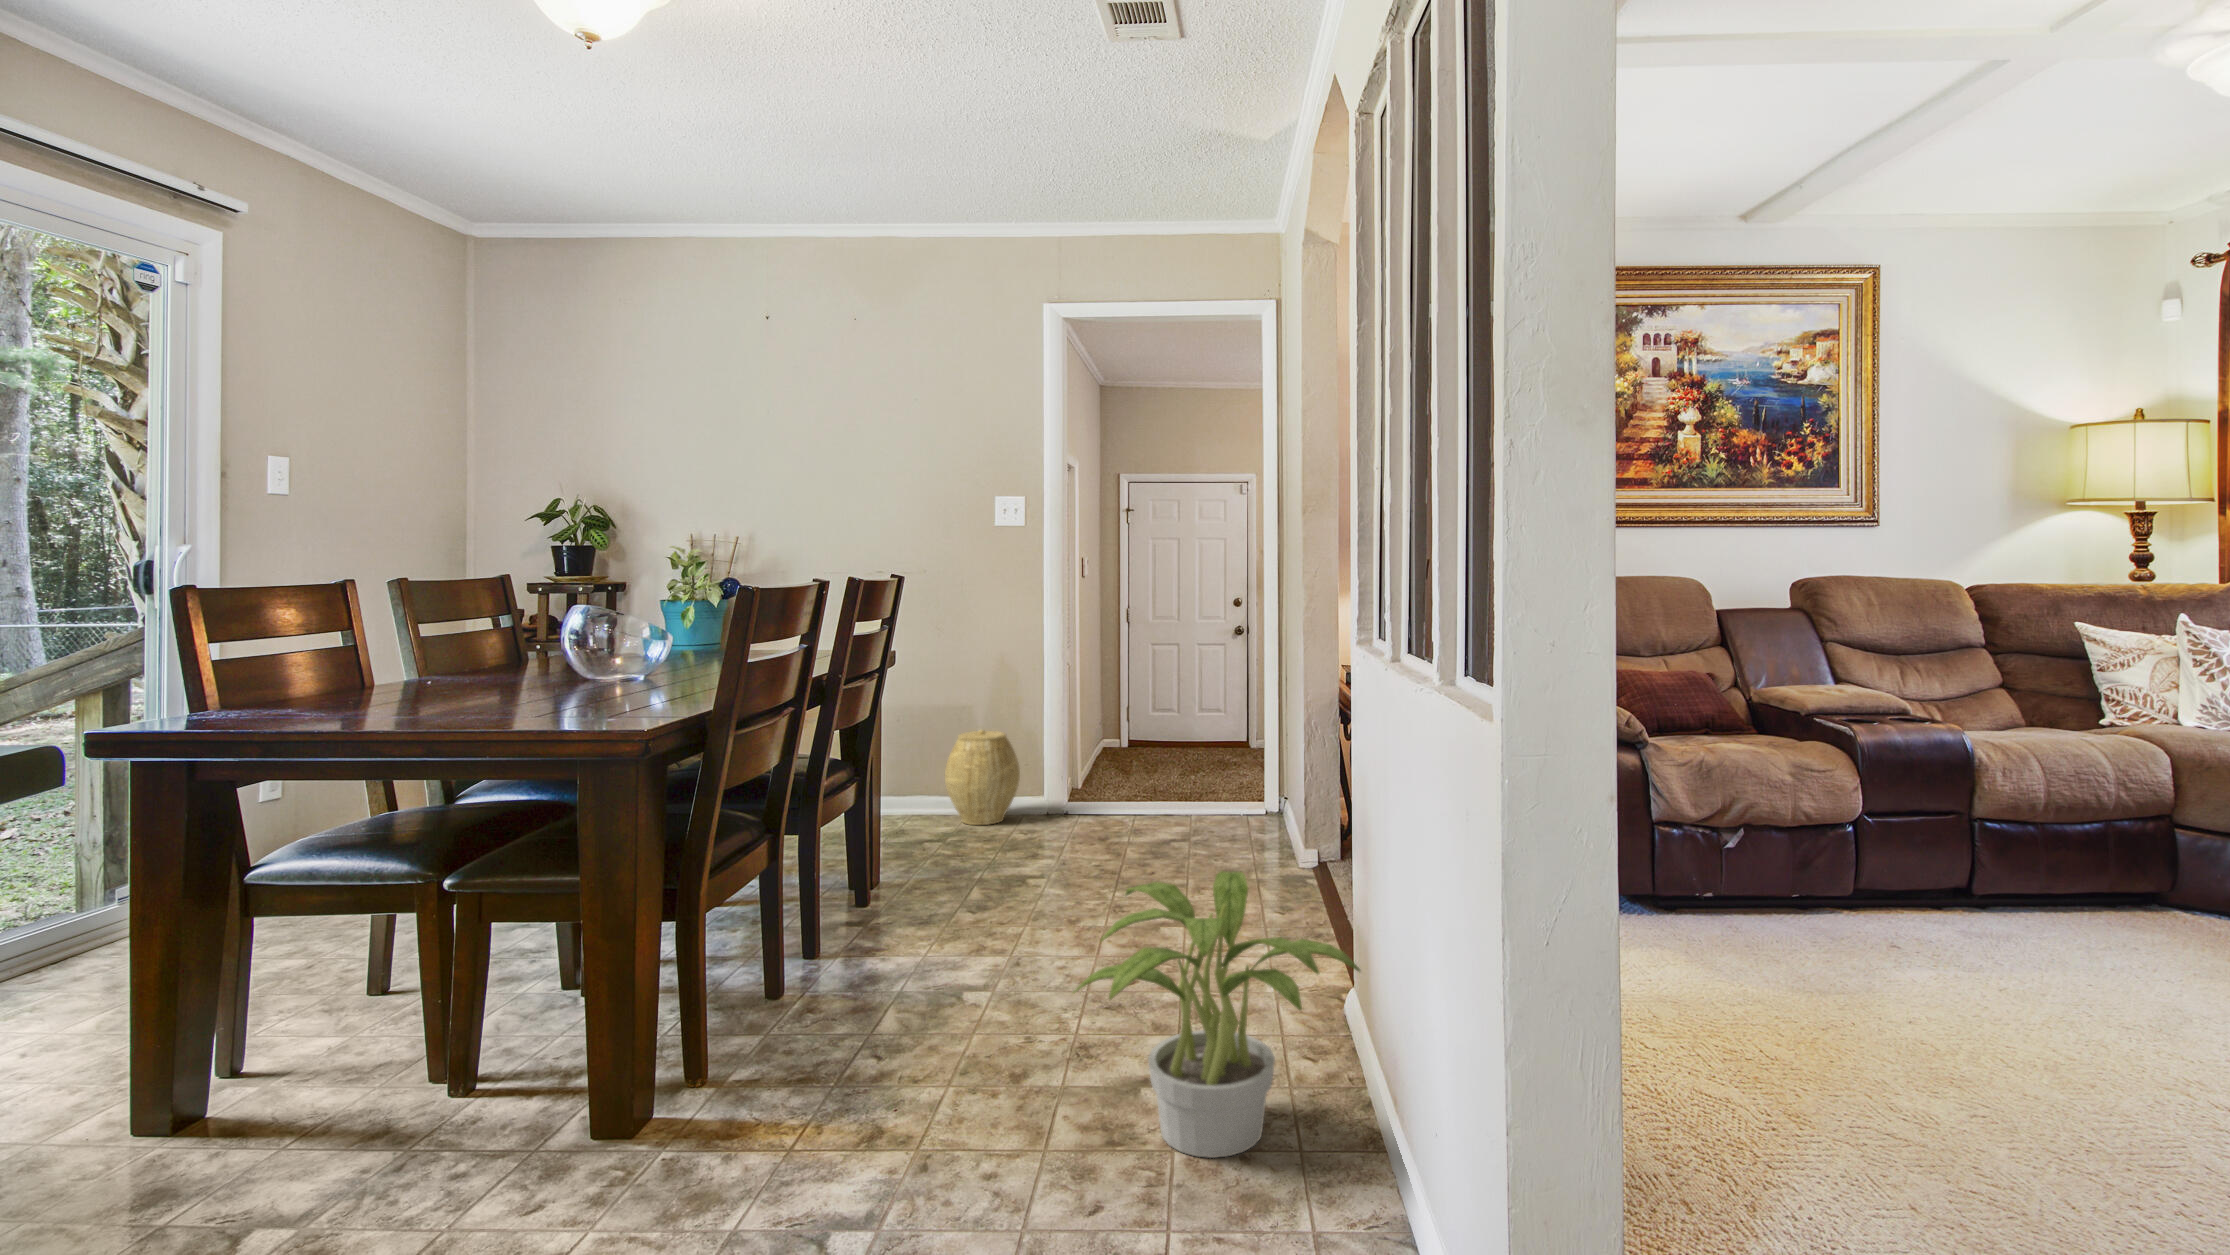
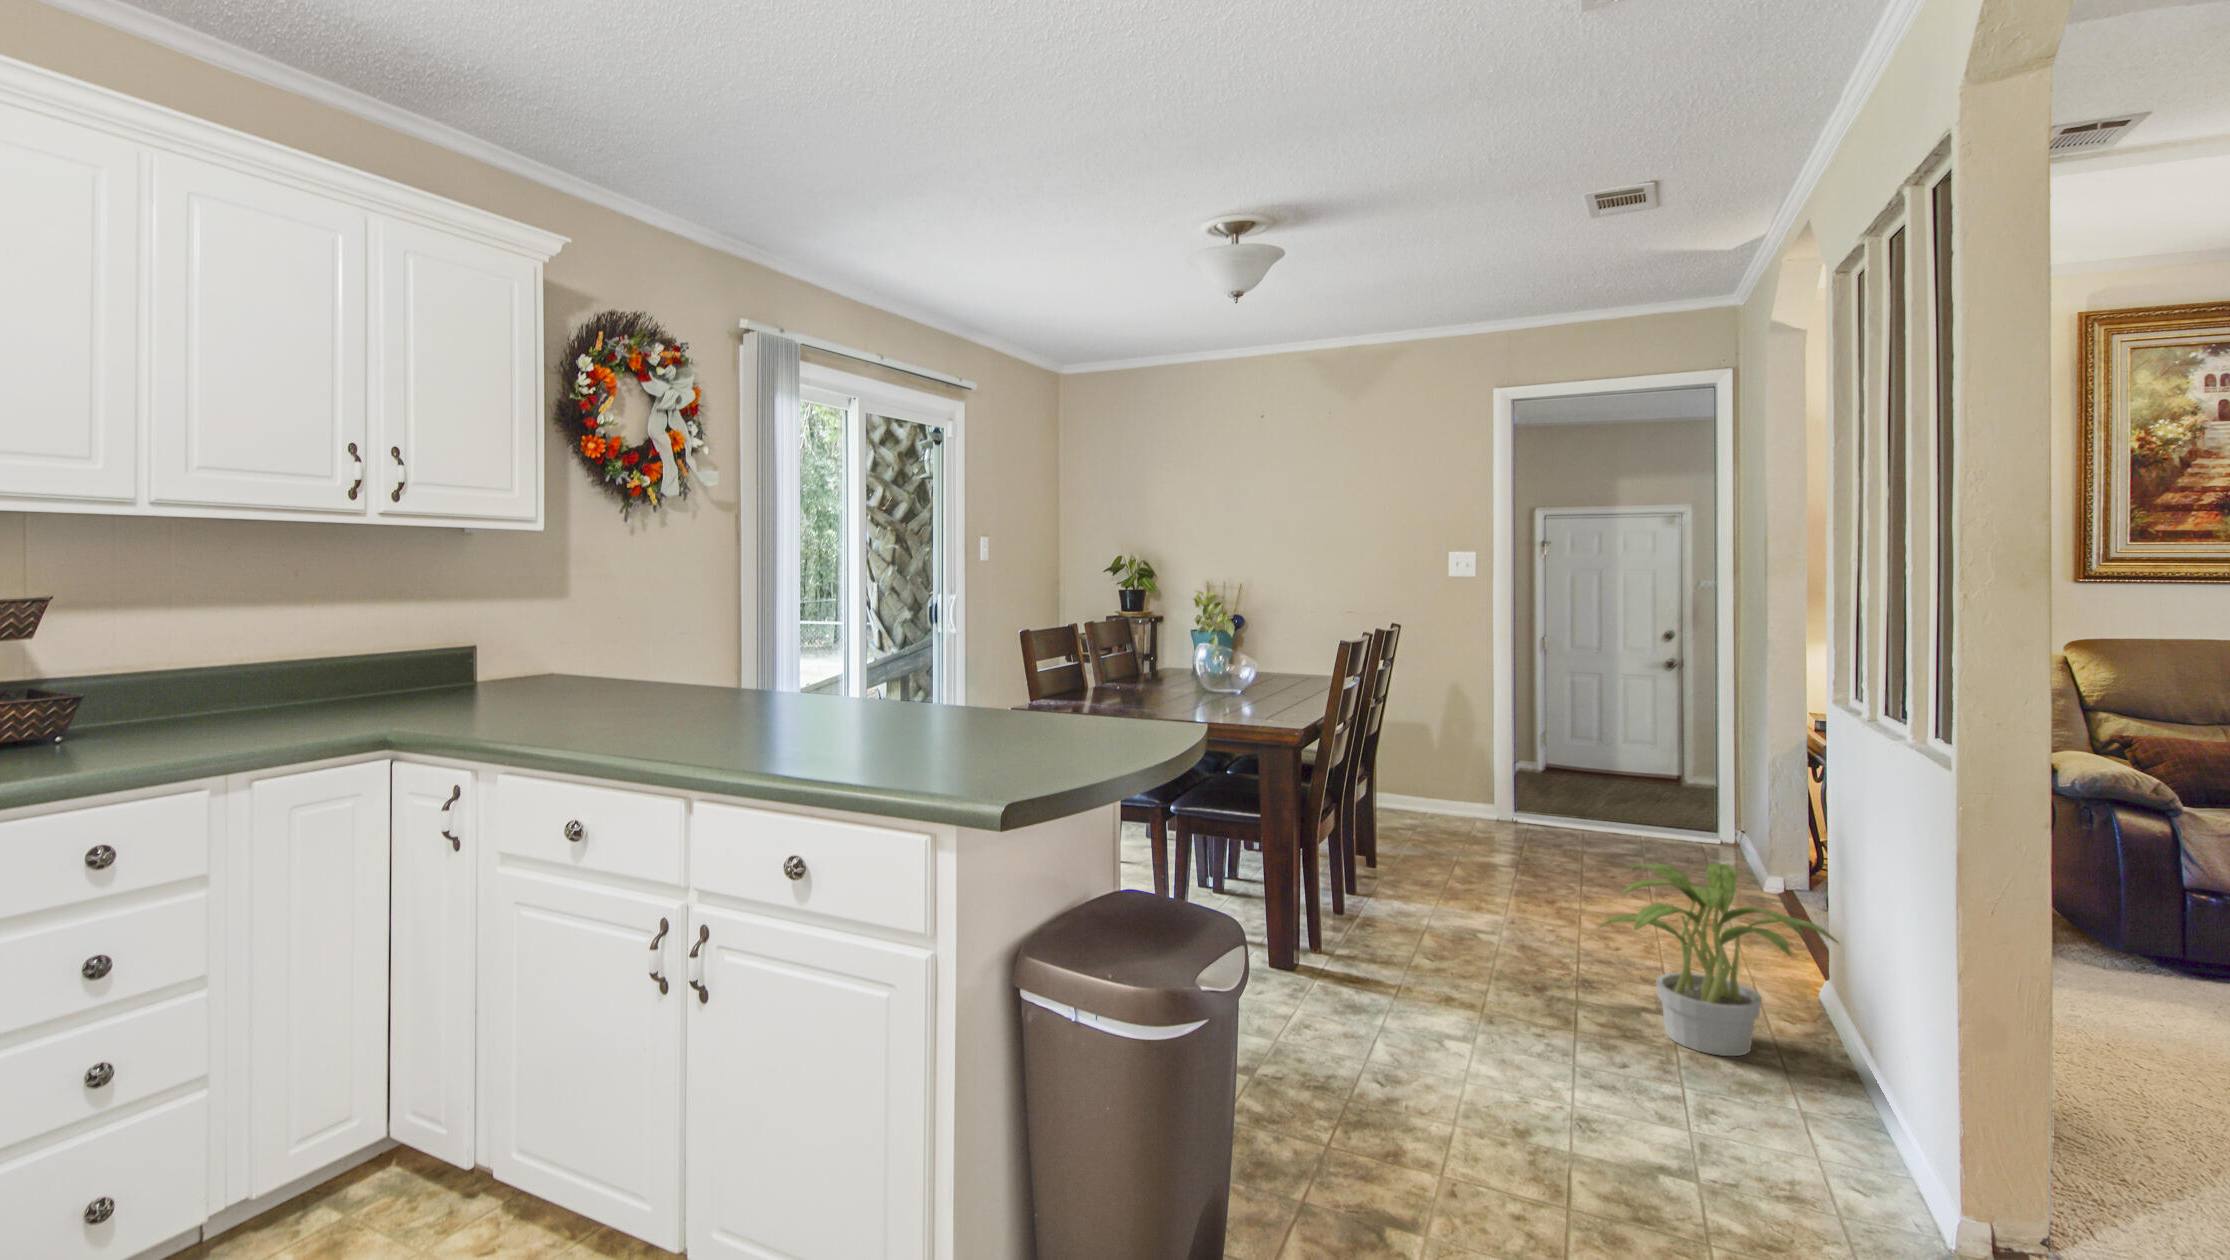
woven basket: present [945,730,1020,825] -> none [1412,744,1477,823]

